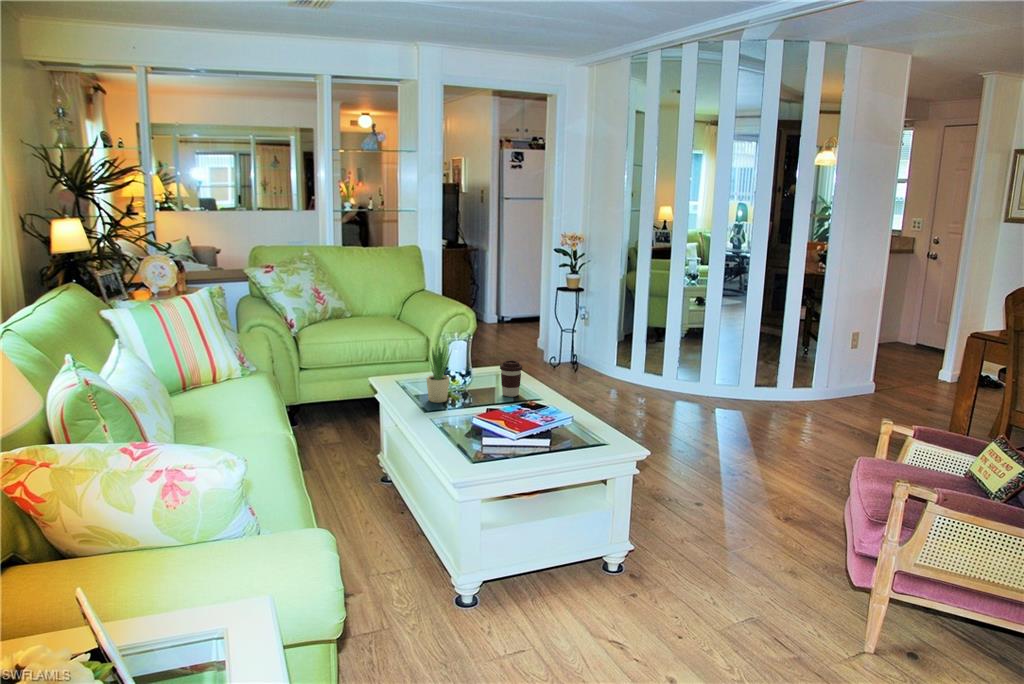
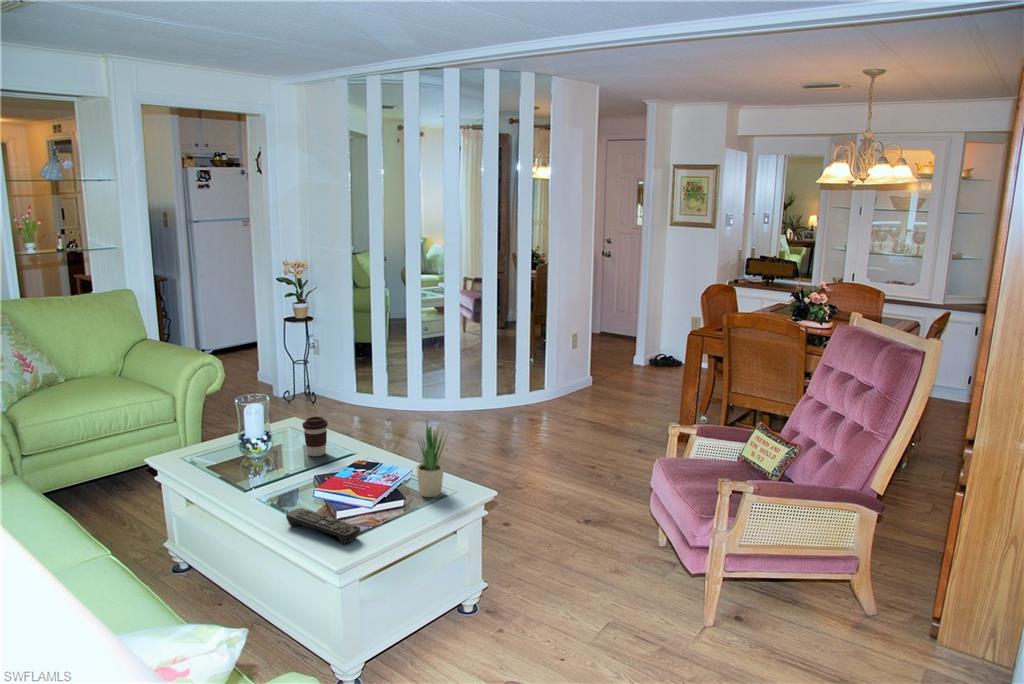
potted plant: present [426,346,451,403] -> present [416,422,447,497]
remote control: none [443,428,494,463] -> present [286,508,360,544]

